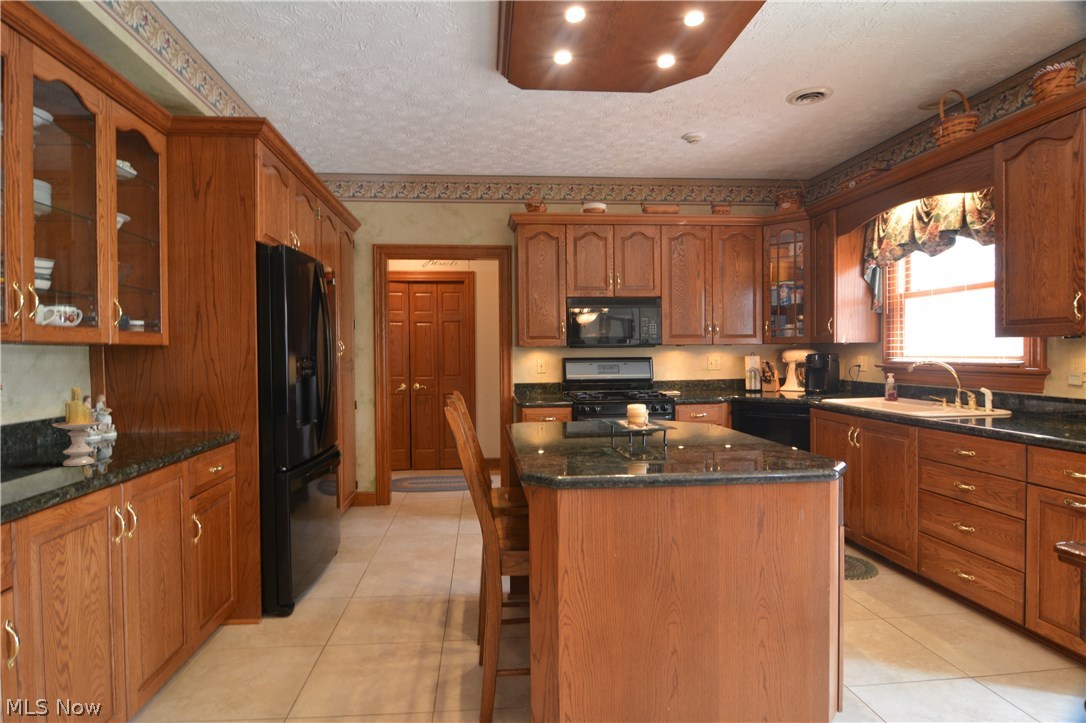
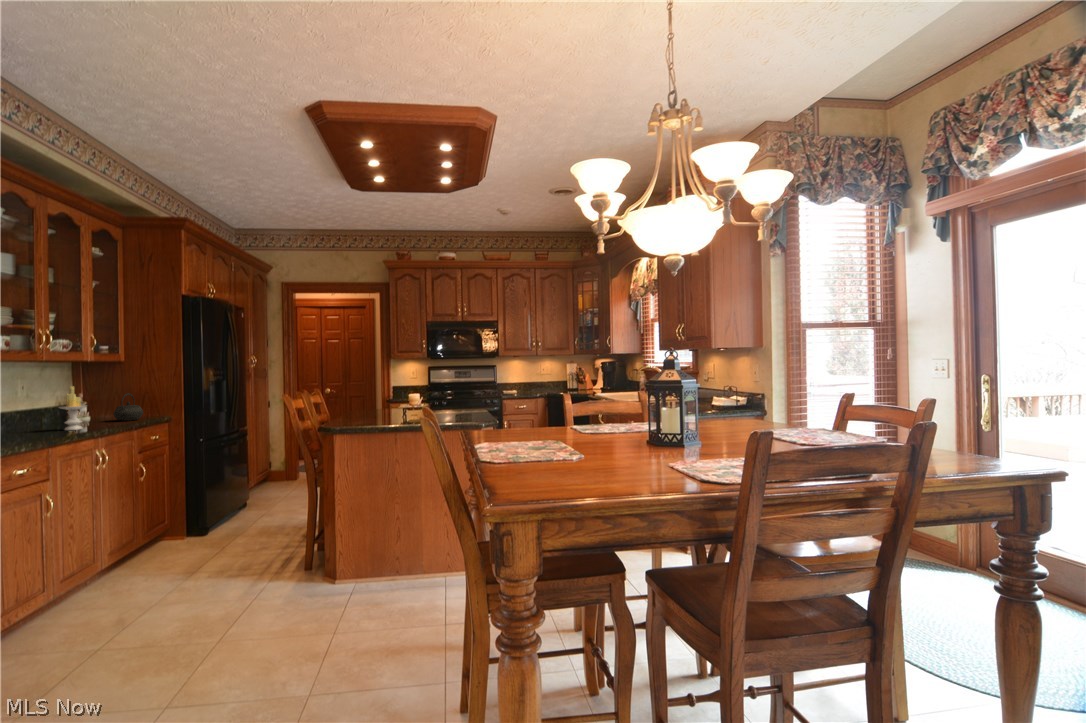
kettle: none [150,397,196,442] -> present [113,393,143,421]

